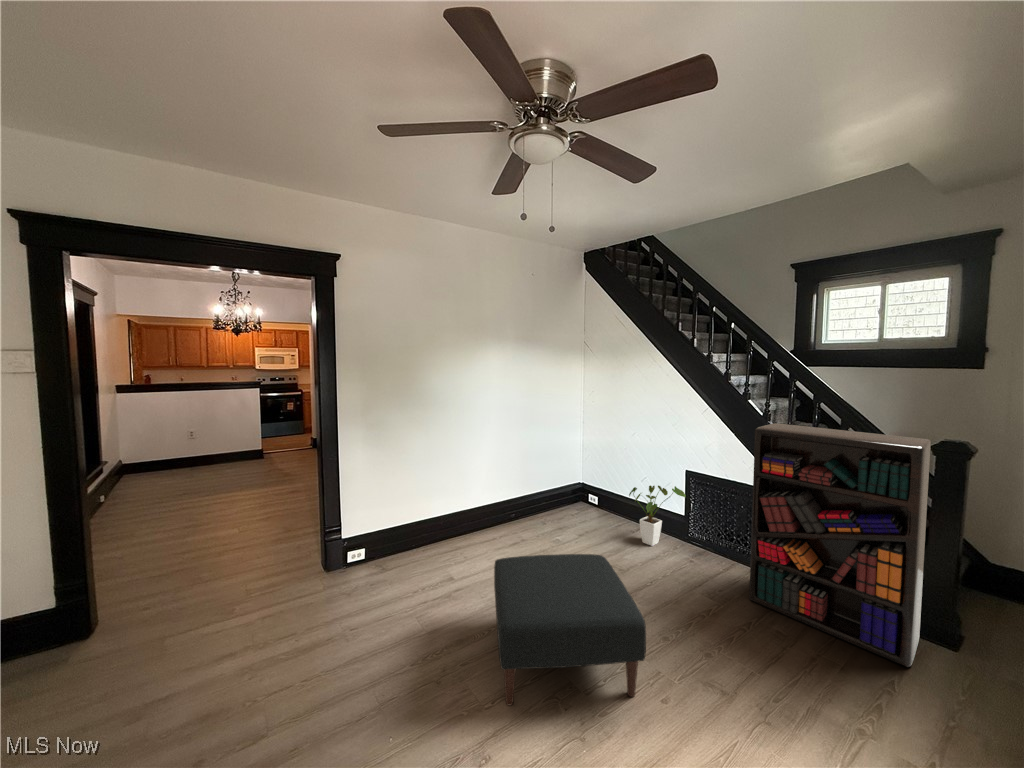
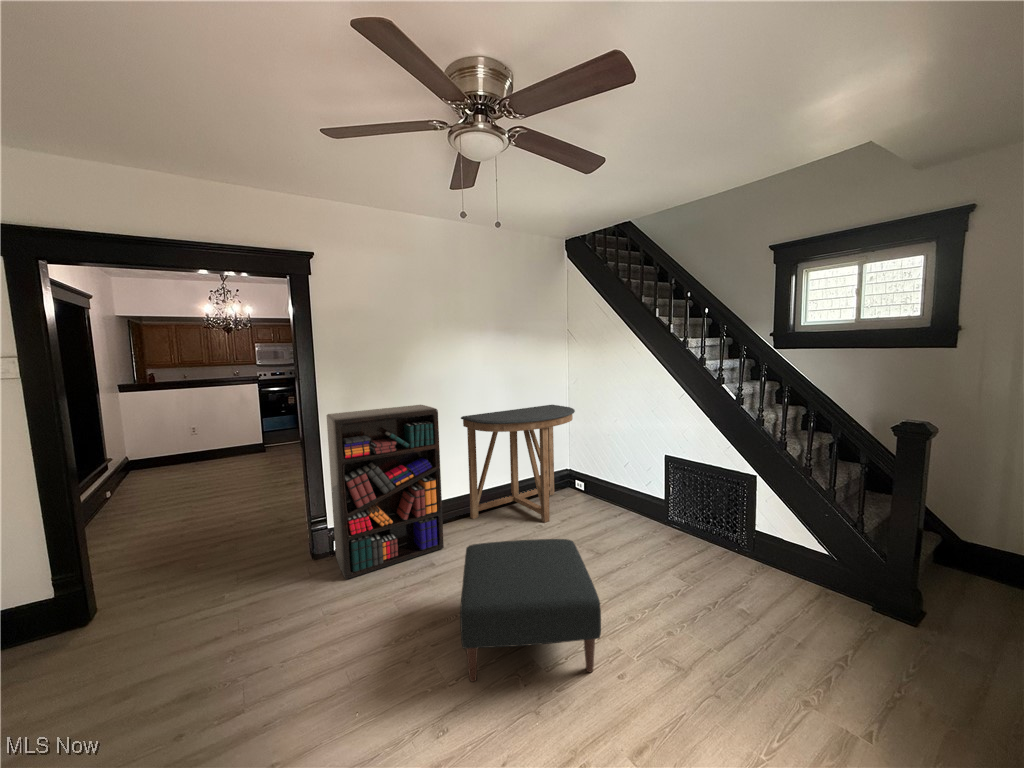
console table: none [479,416,593,537] -> present [461,405,575,523]
bookshelf: present [749,423,931,667] -> present [327,405,444,579]
house plant: present [629,486,685,546] -> none [607,470,664,529]

